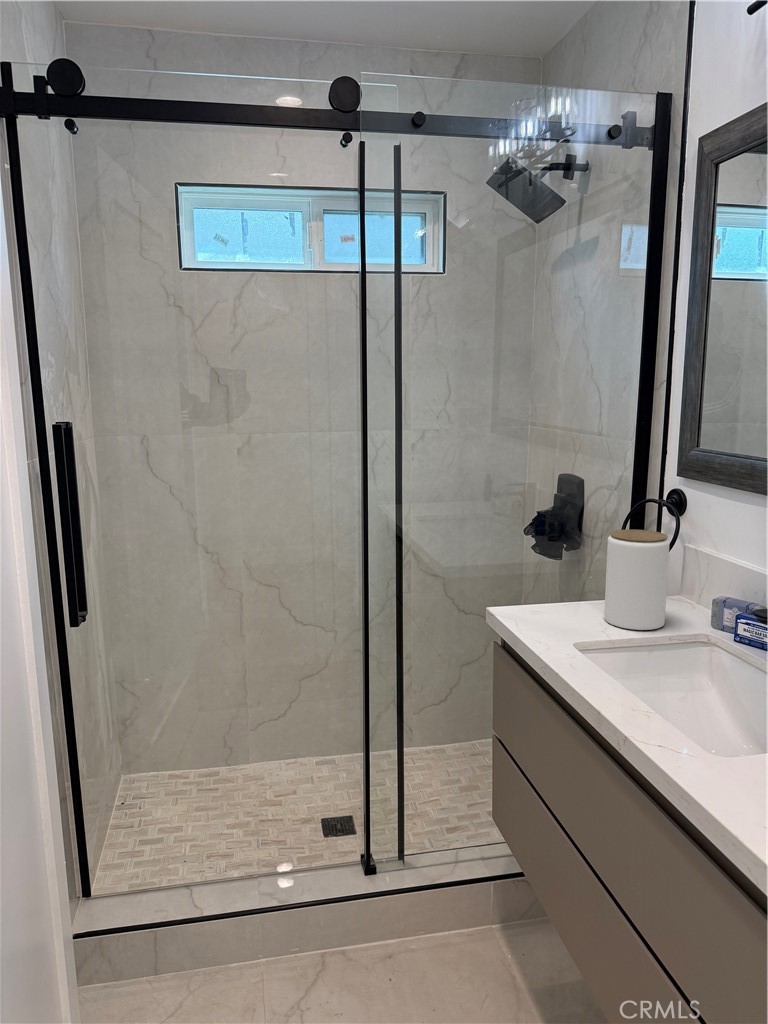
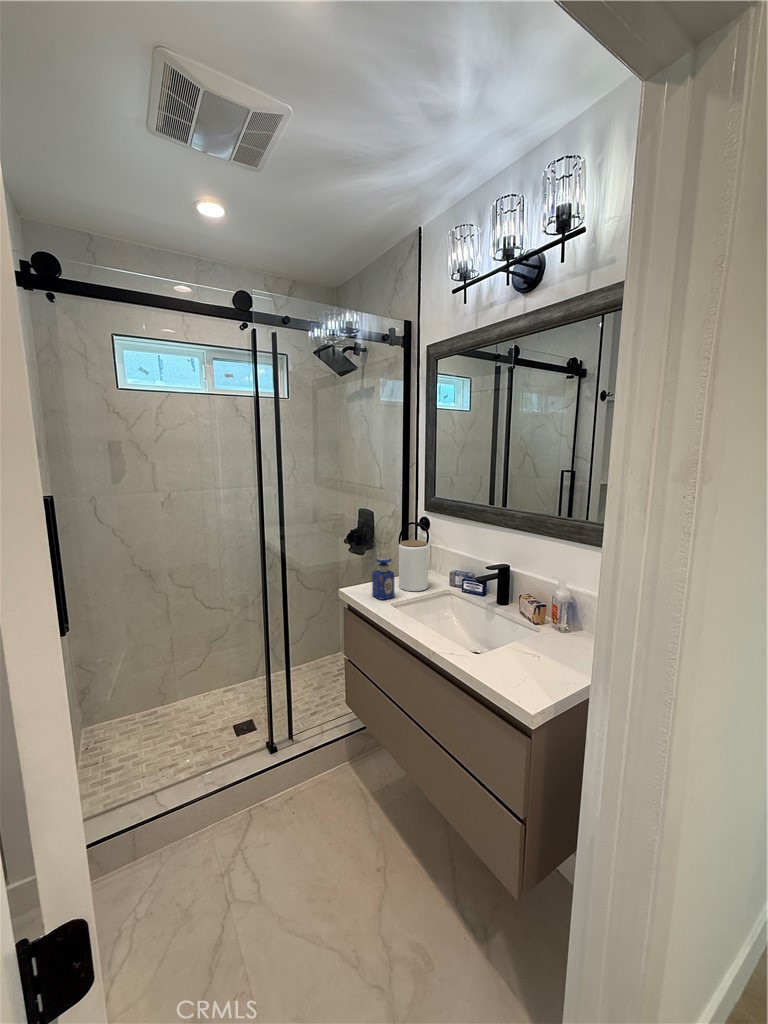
perfume bottle: none [545,556,589,637] -> present [372,557,395,599]

